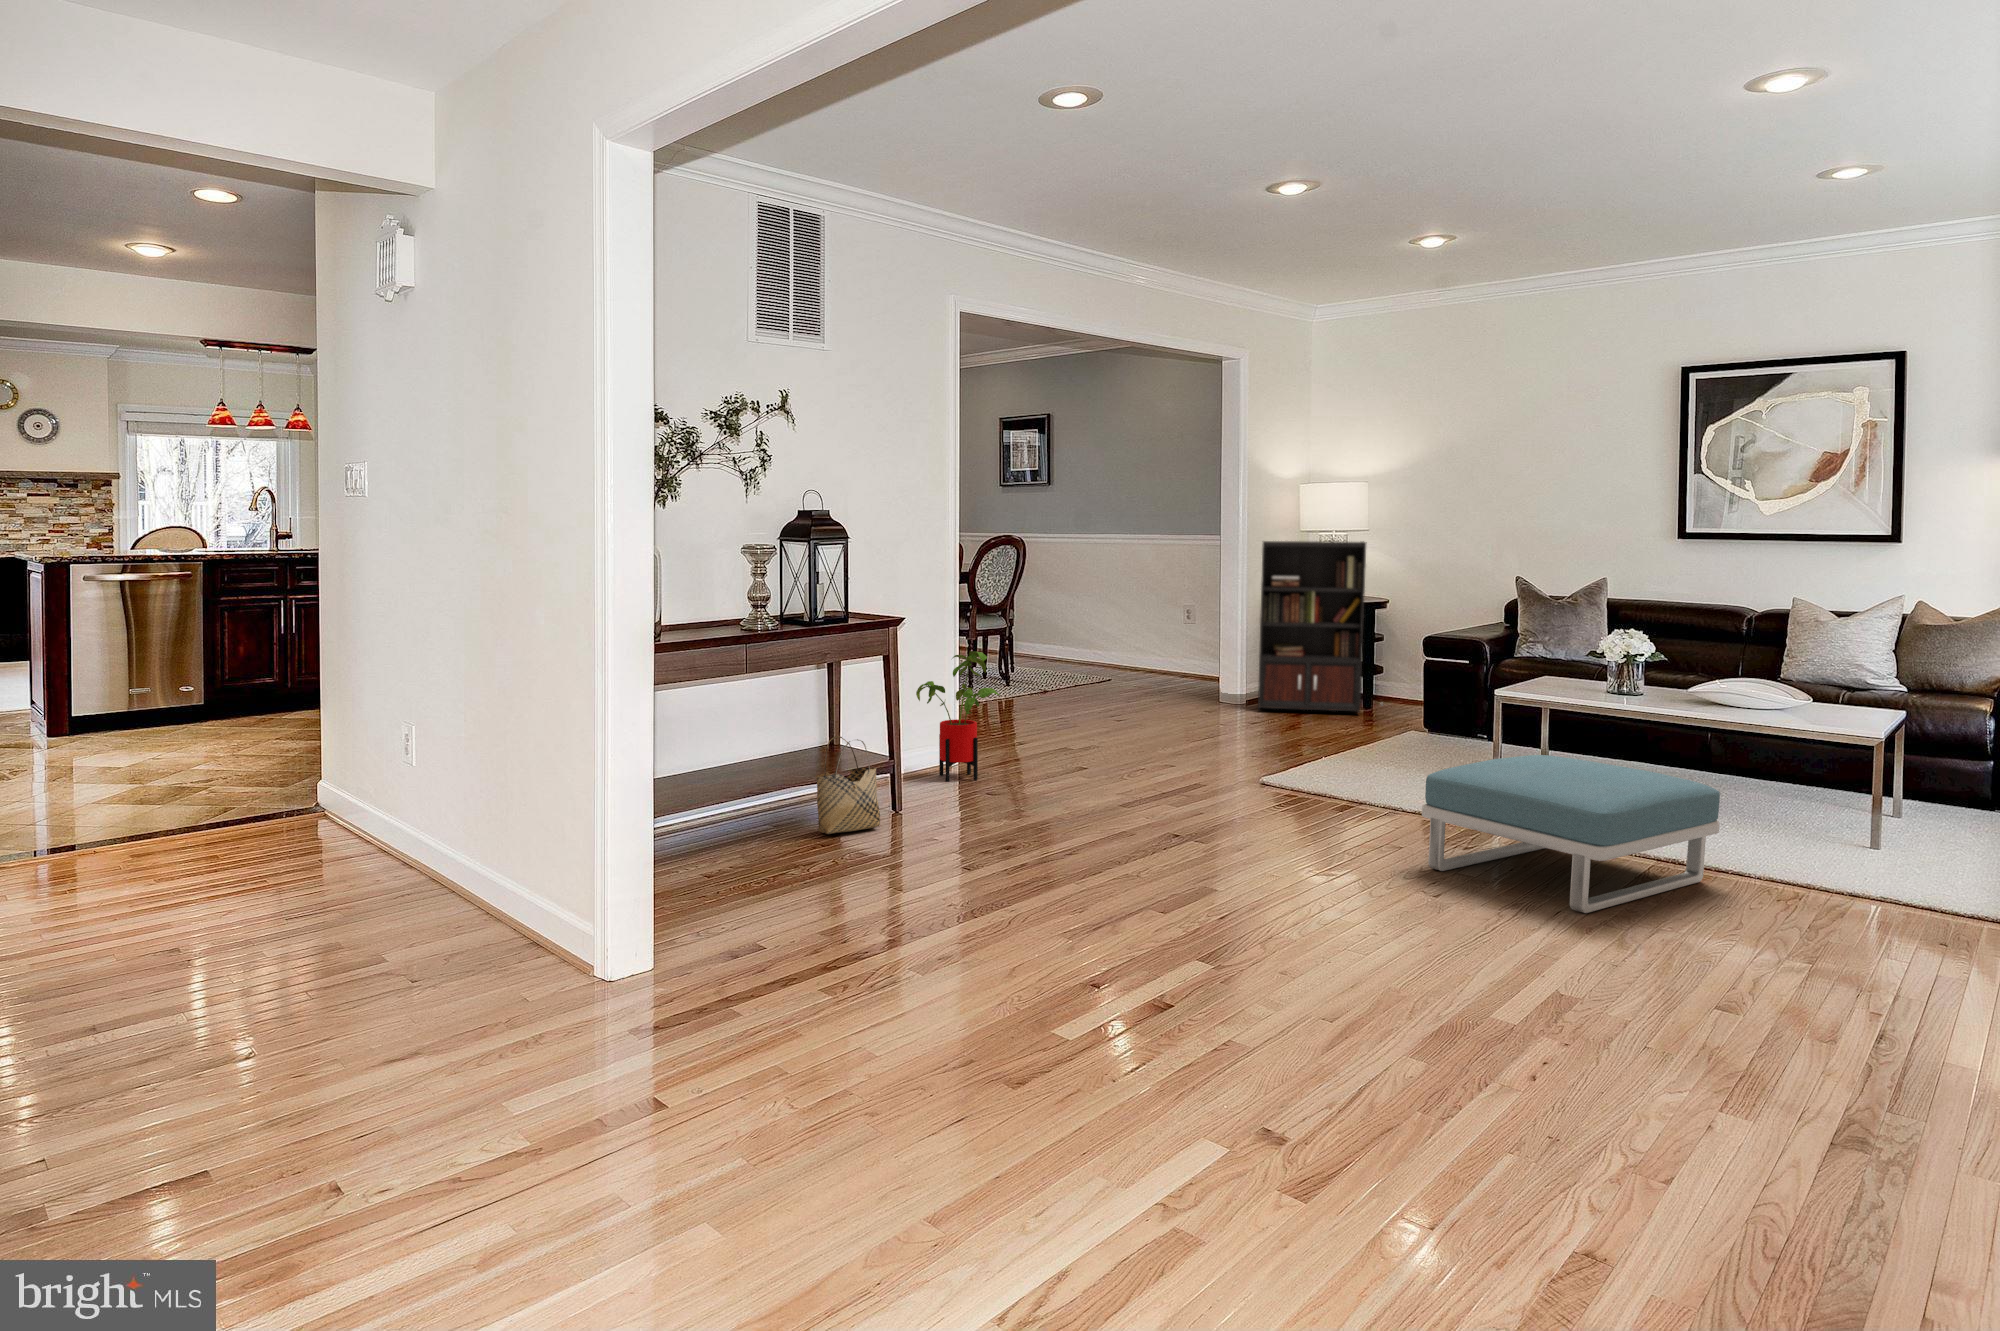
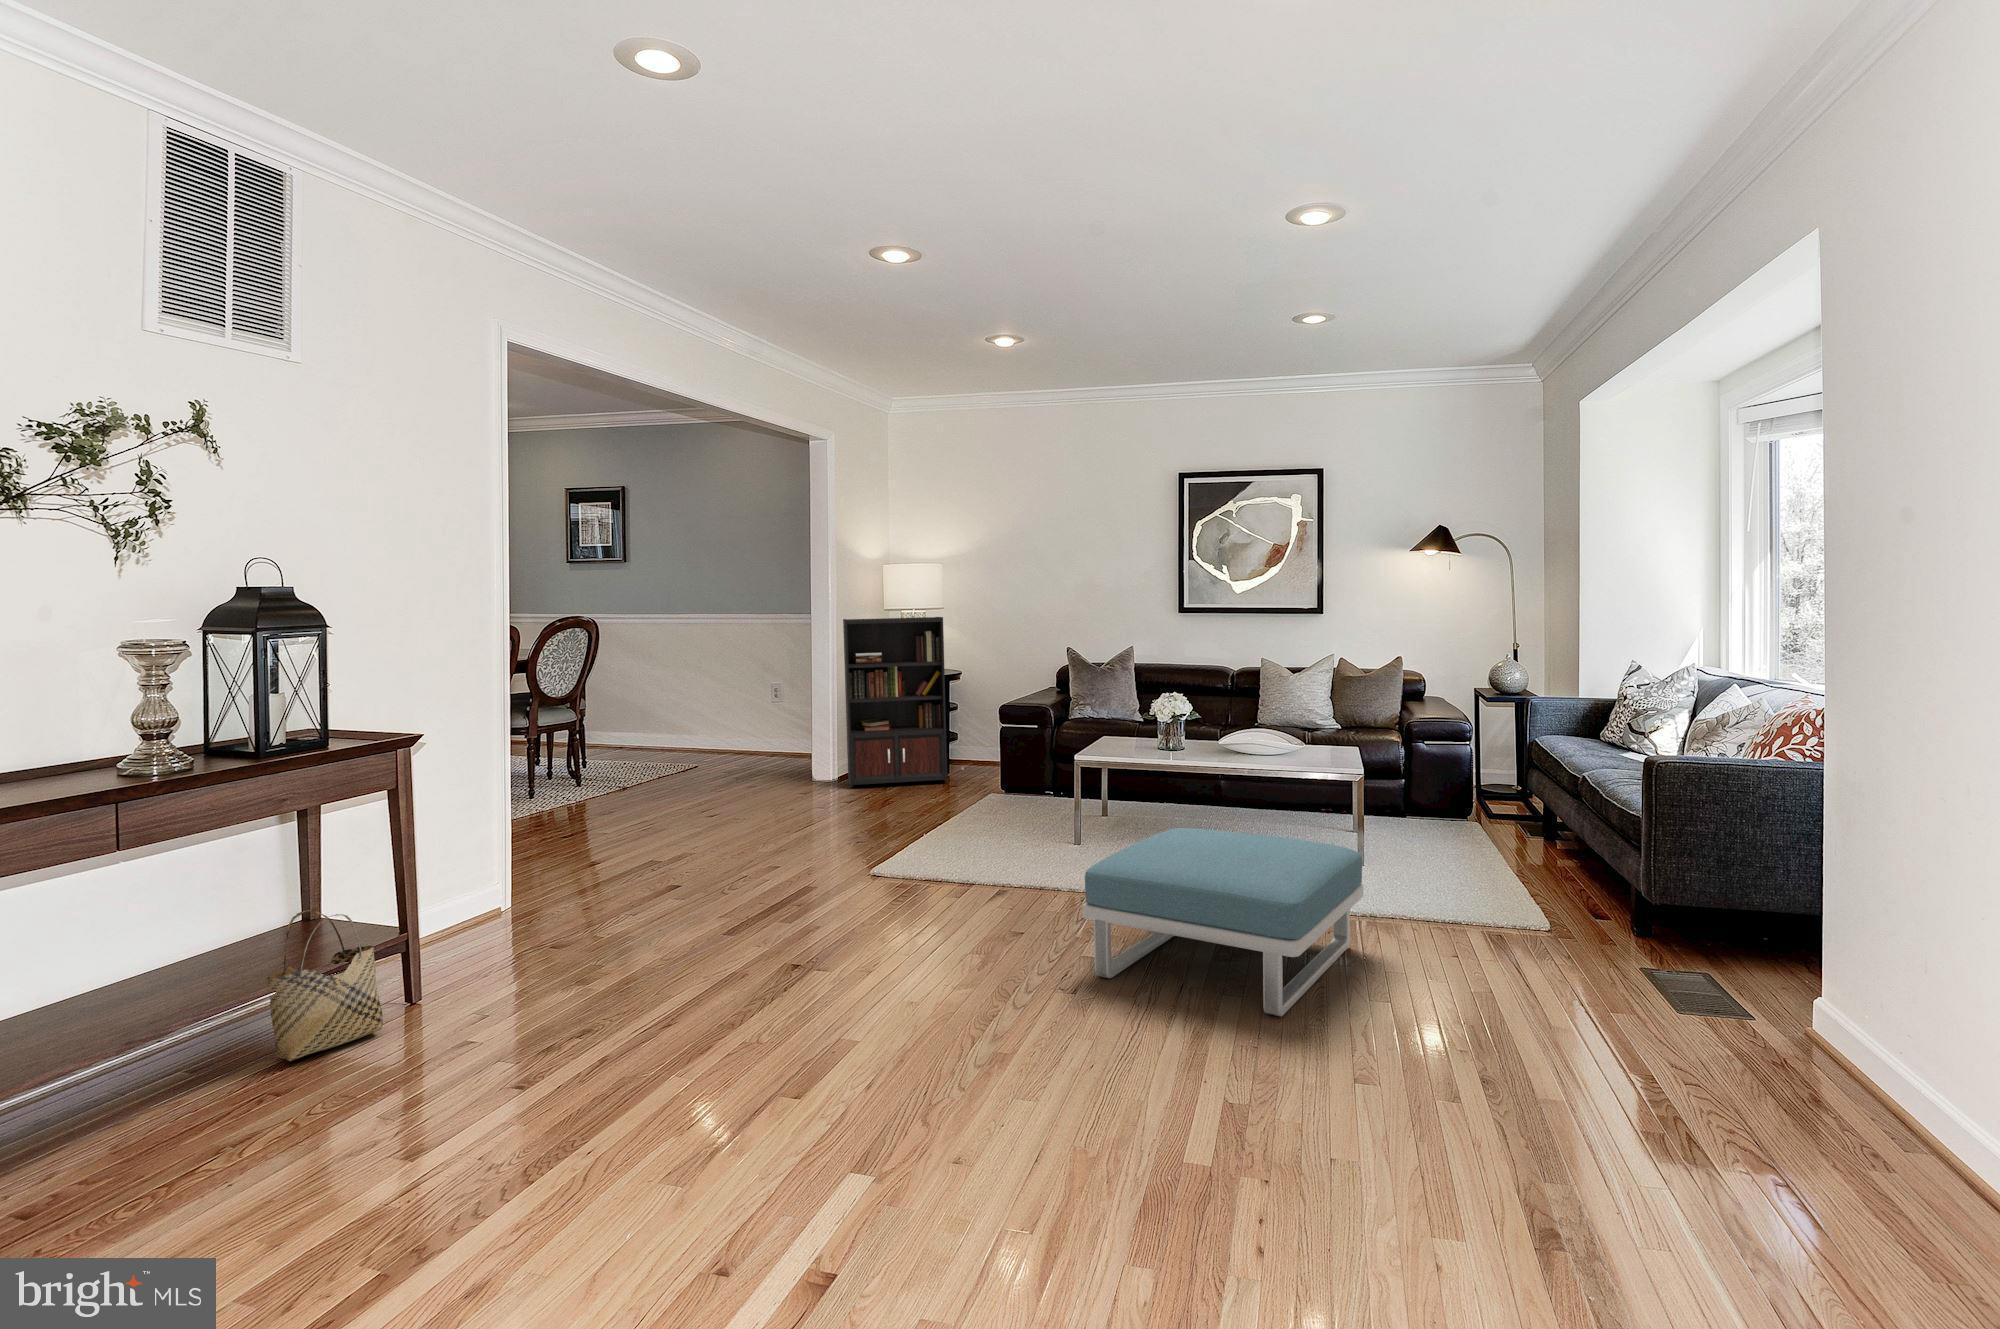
house plant: present [916,651,999,781] -> none [447,762,563,929]

